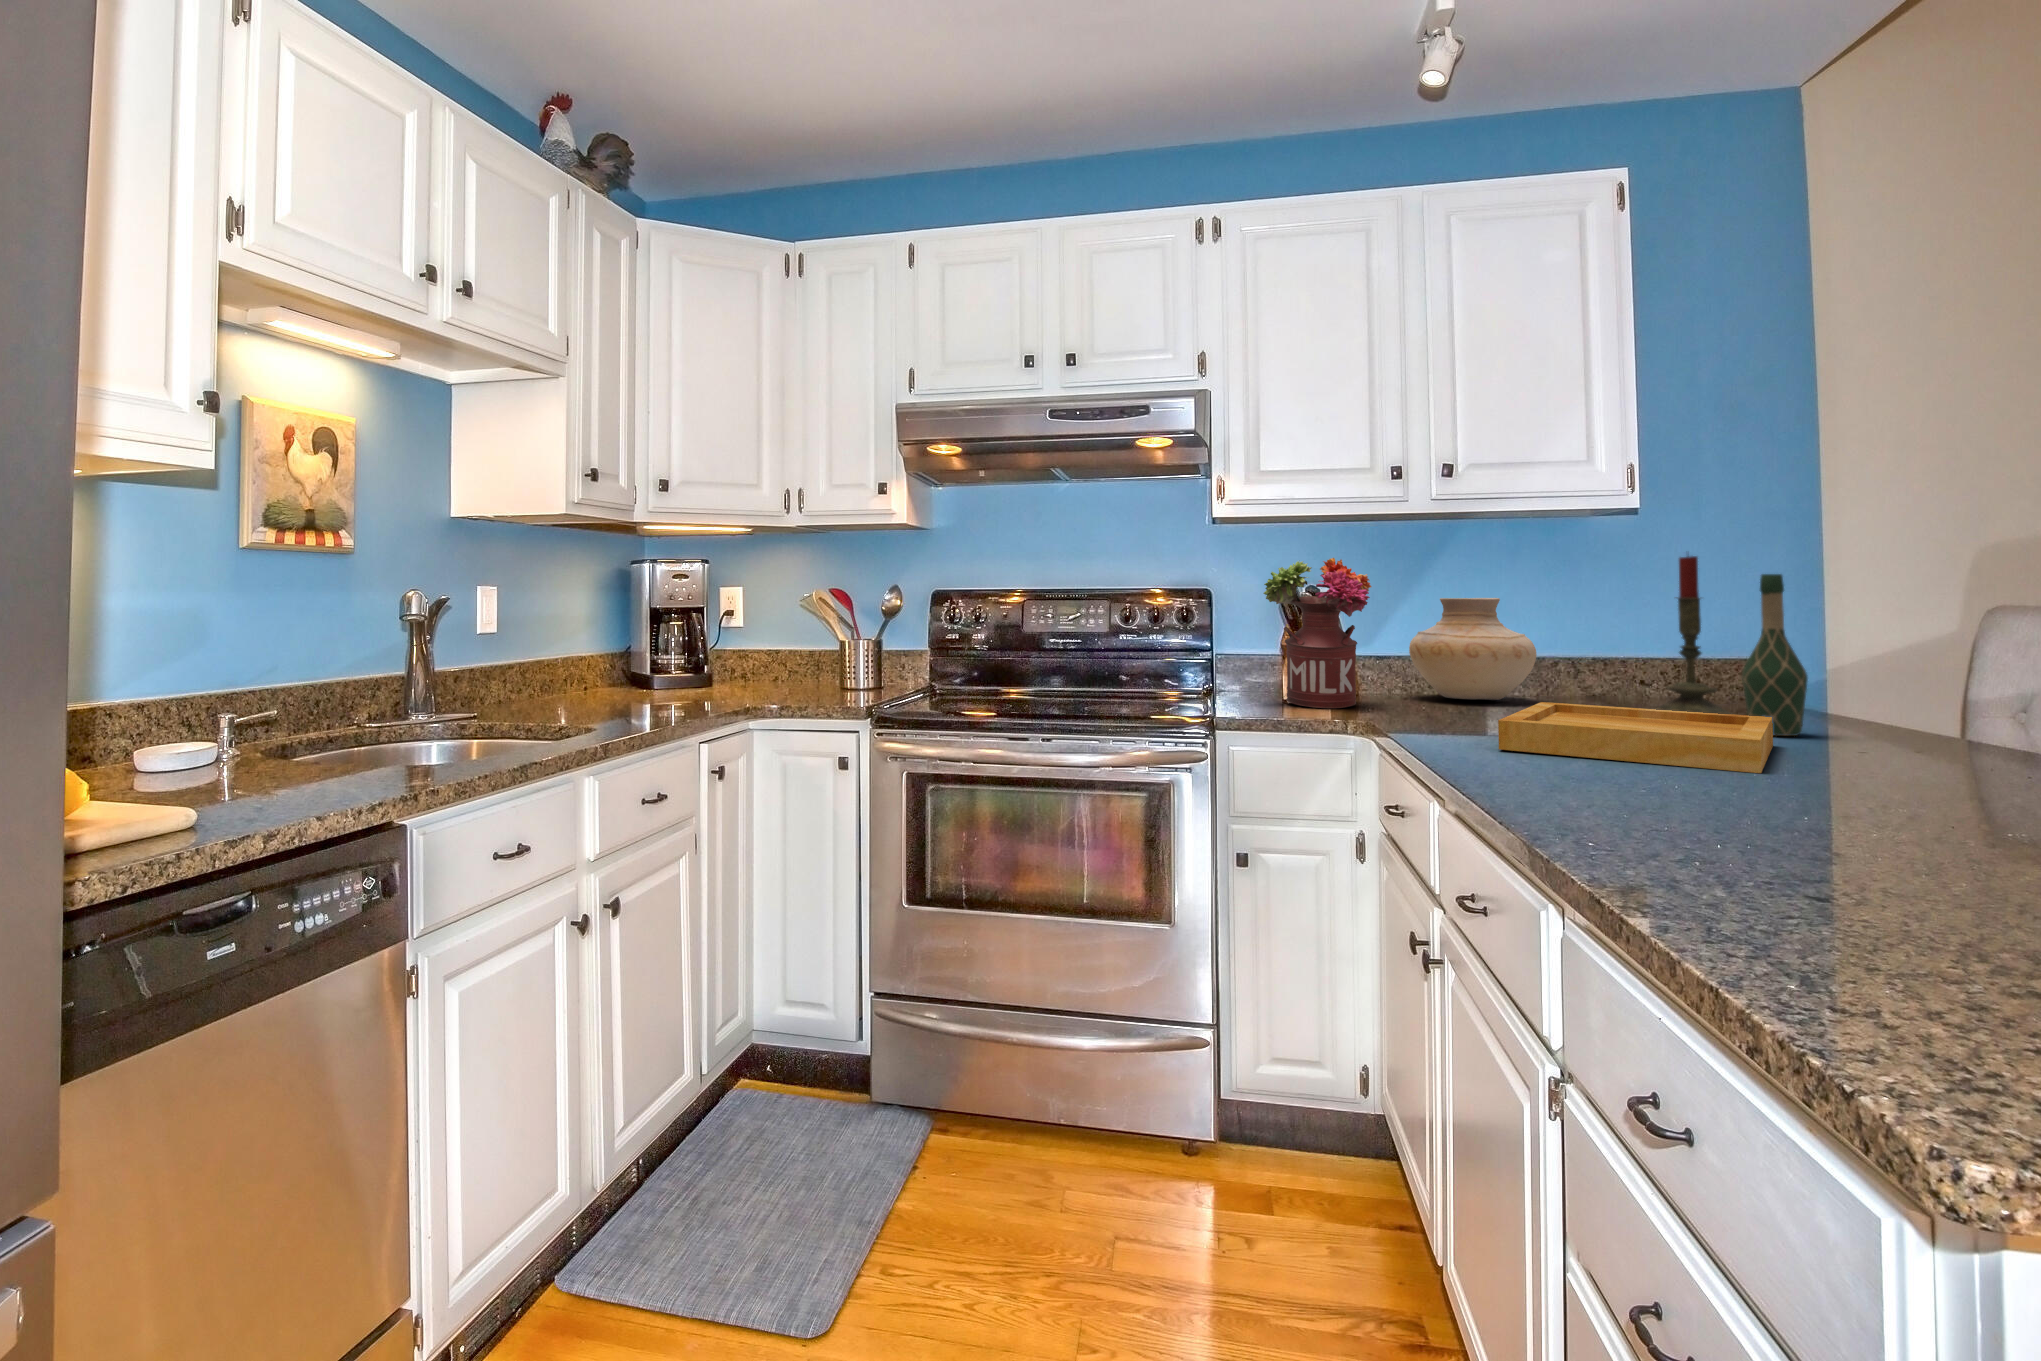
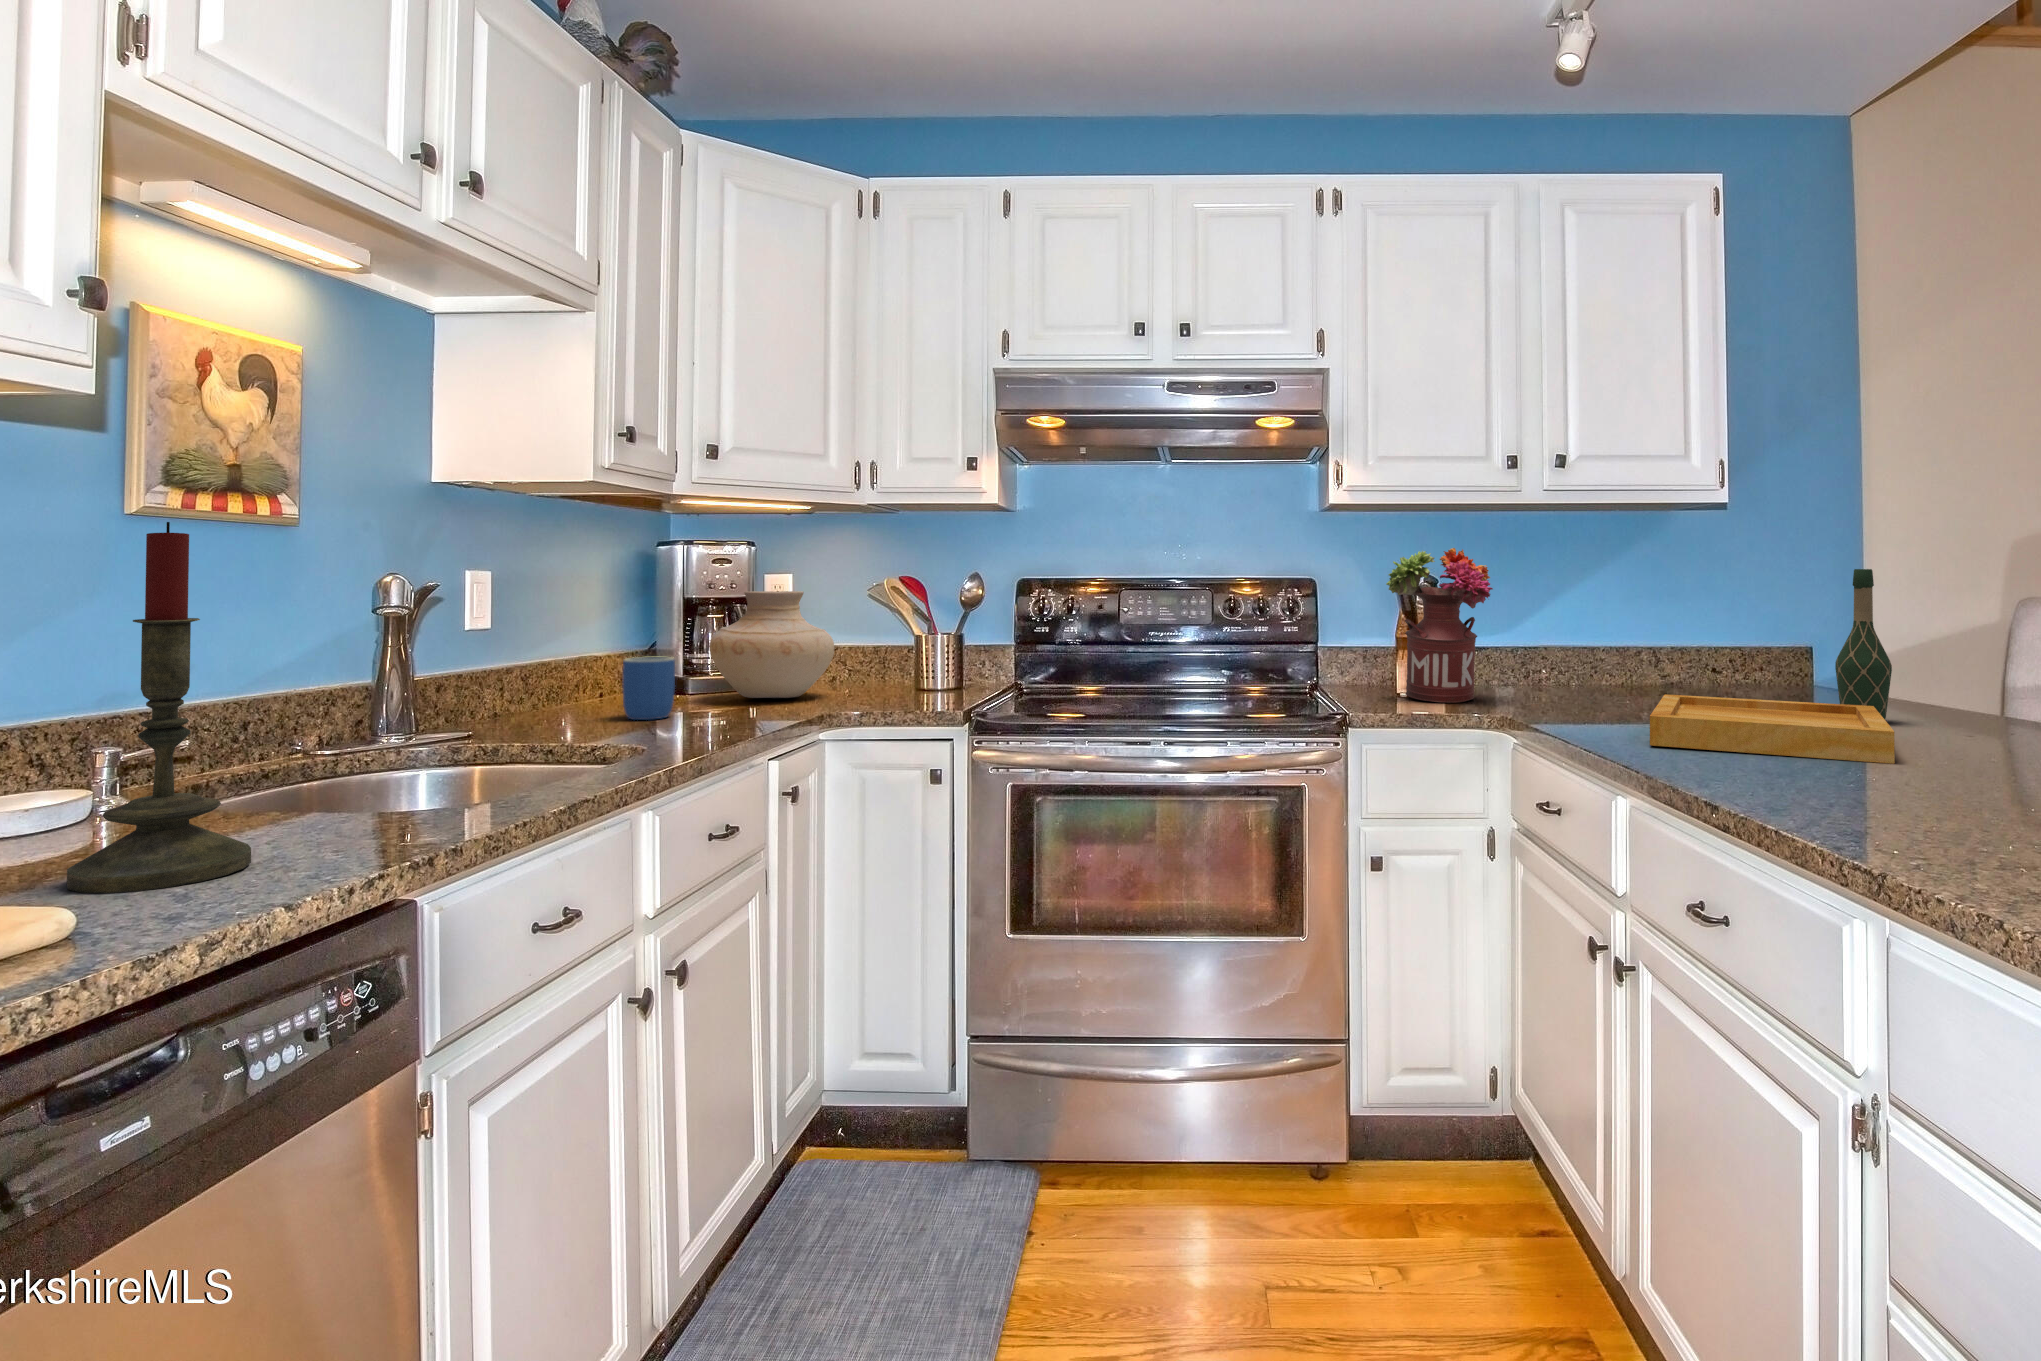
candle: present [1656,556,1732,714] -> present [67,522,251,893]
vase: present [1409,598,1536,700] -> present [710,591,834,698]
mug: none [593,656,633,707] -> present [623,657,675,720]

